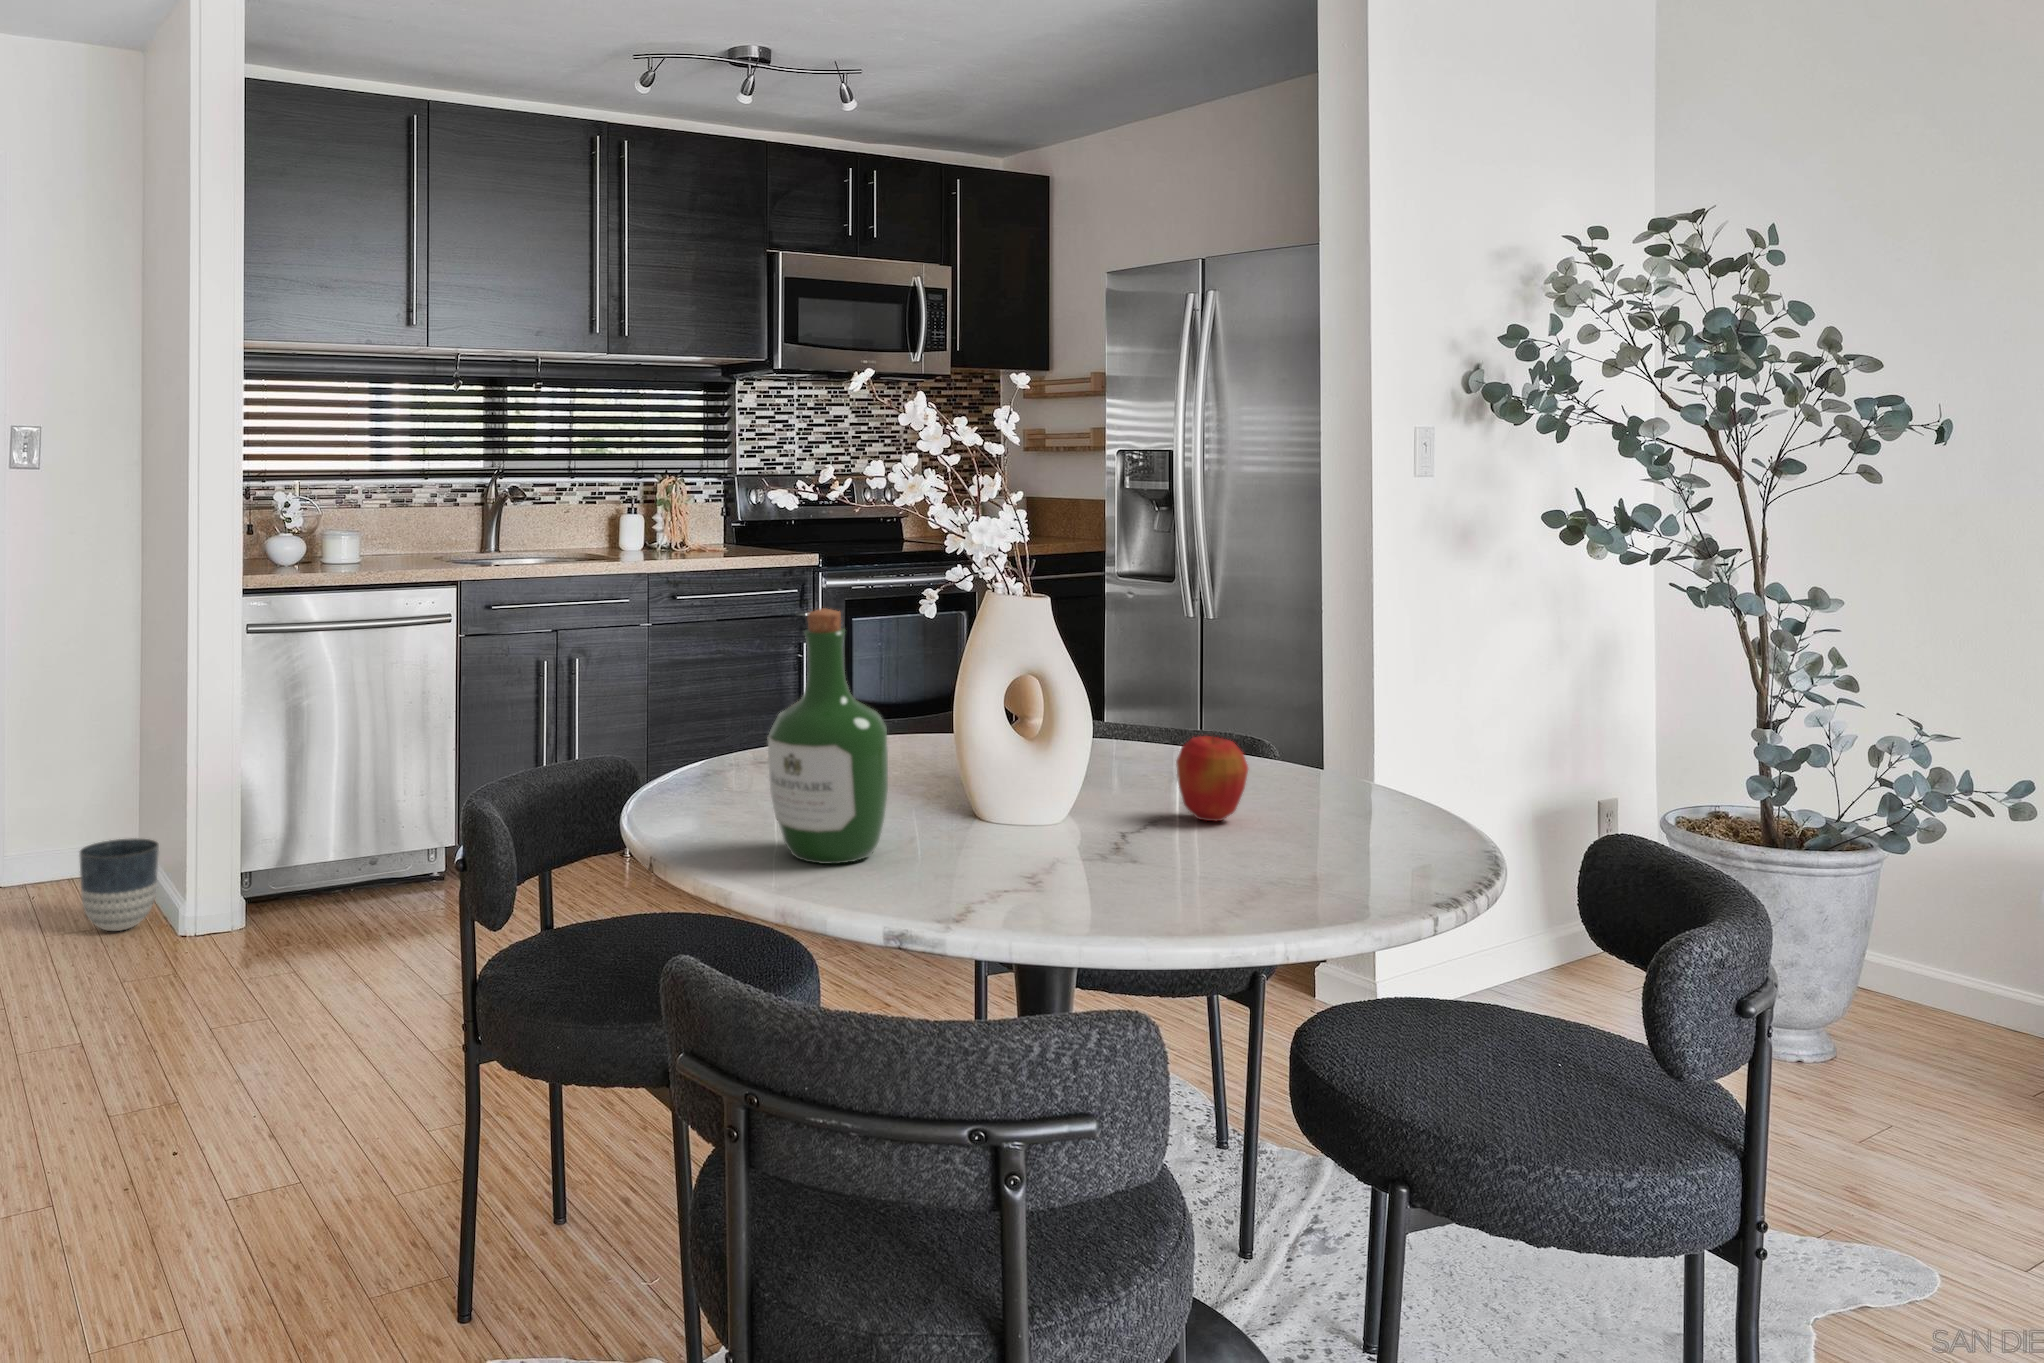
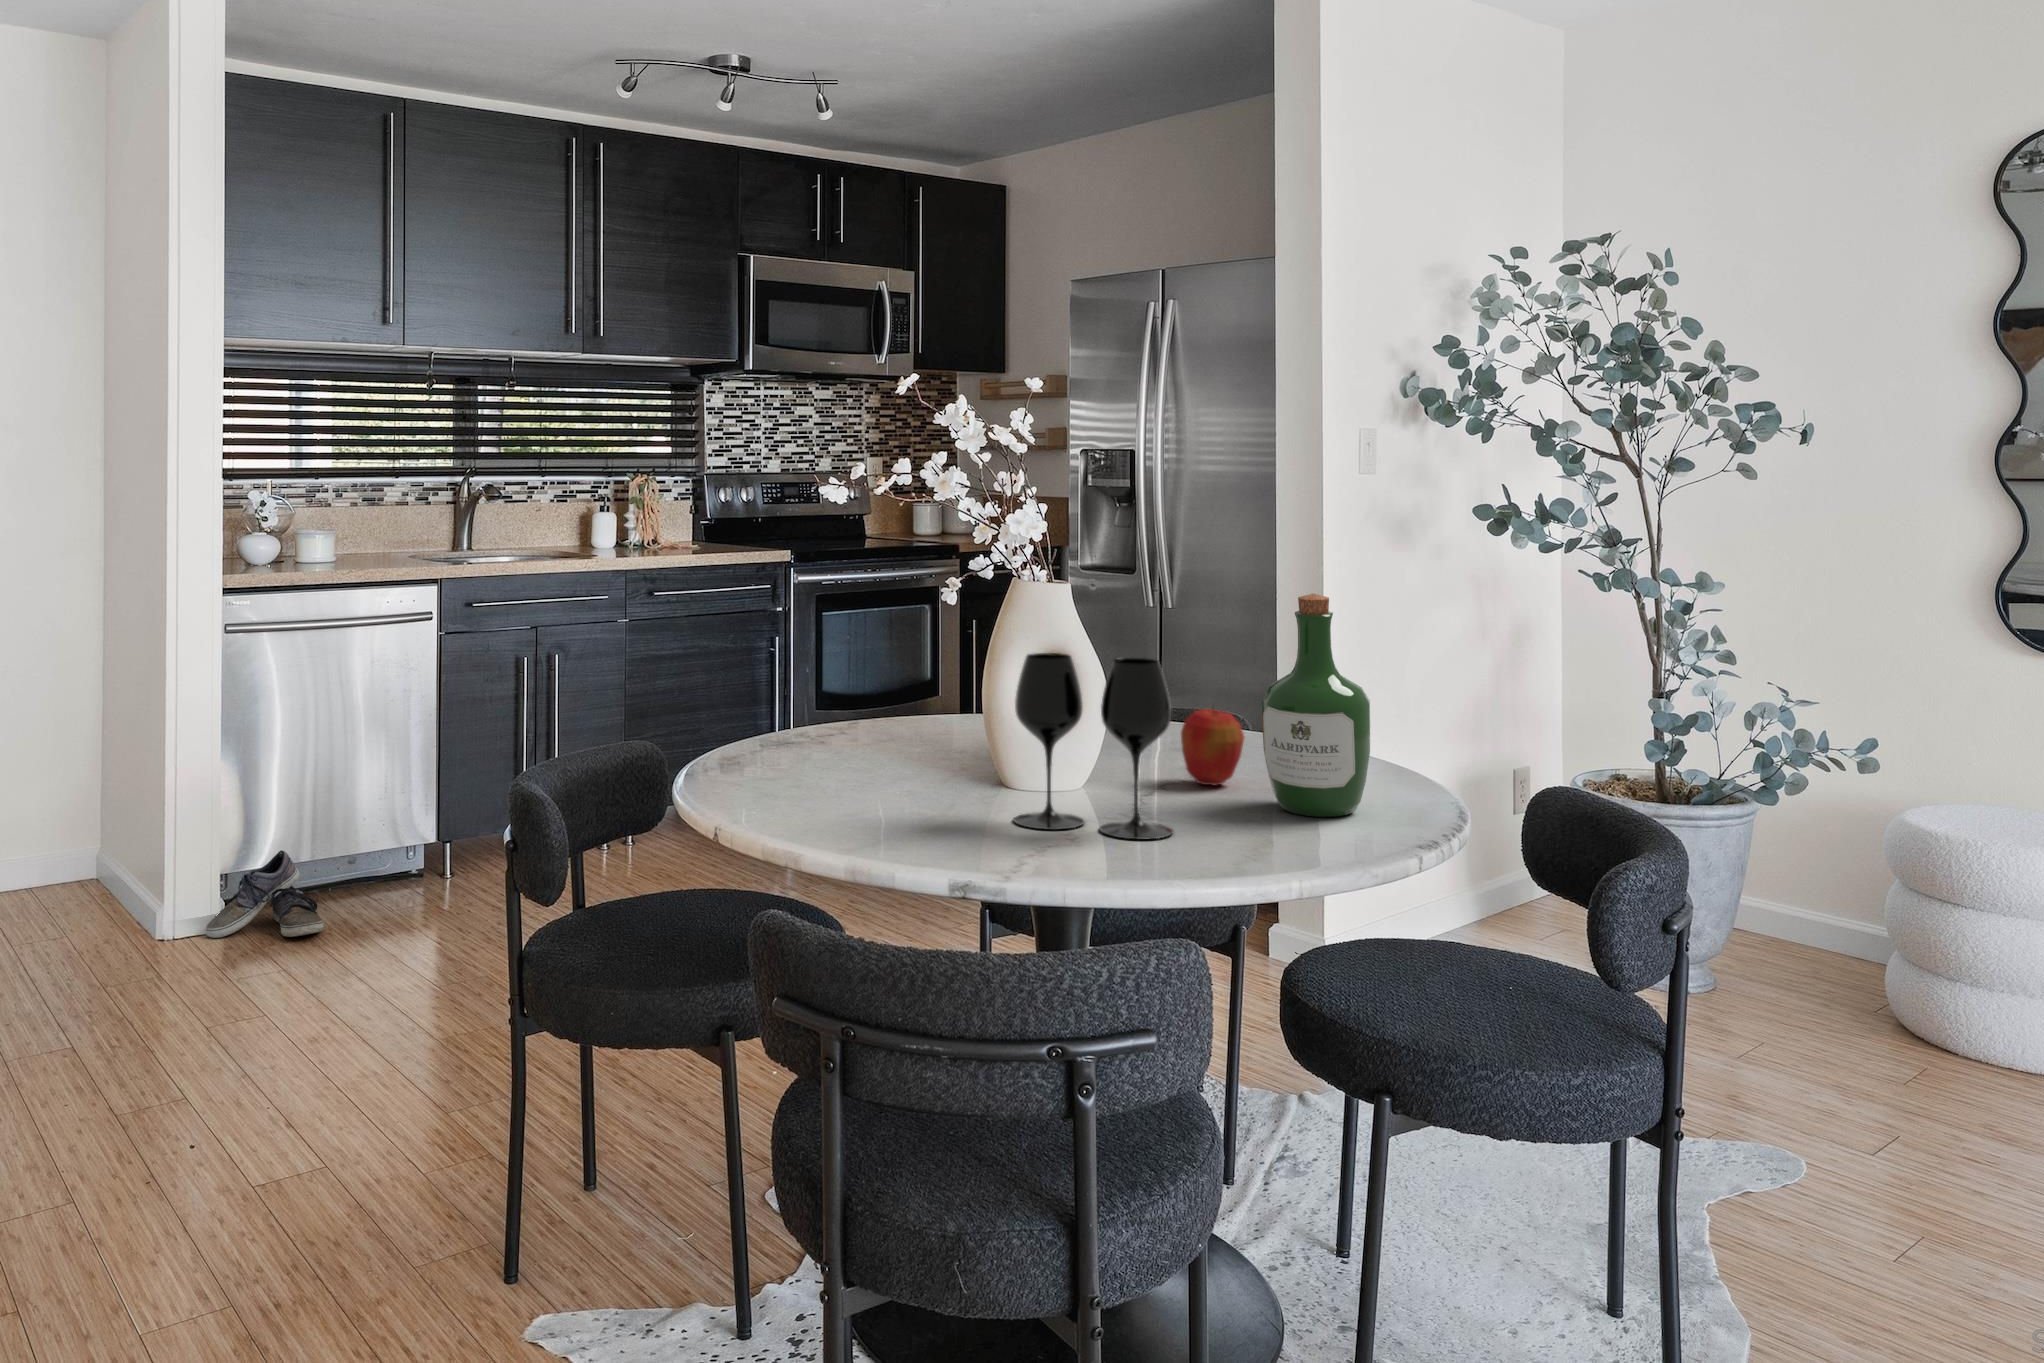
wine bottle: present [768,608,888,864] -> present [1262,594,1370,817]
wine glass: none [975,672,1152,885] -> present [1014,653,1173,840]
planter: present [79,838,159,931] -> none [45,845,128,939]
shoe: none [230,849,343,936] -> present [205,850,324,938]

